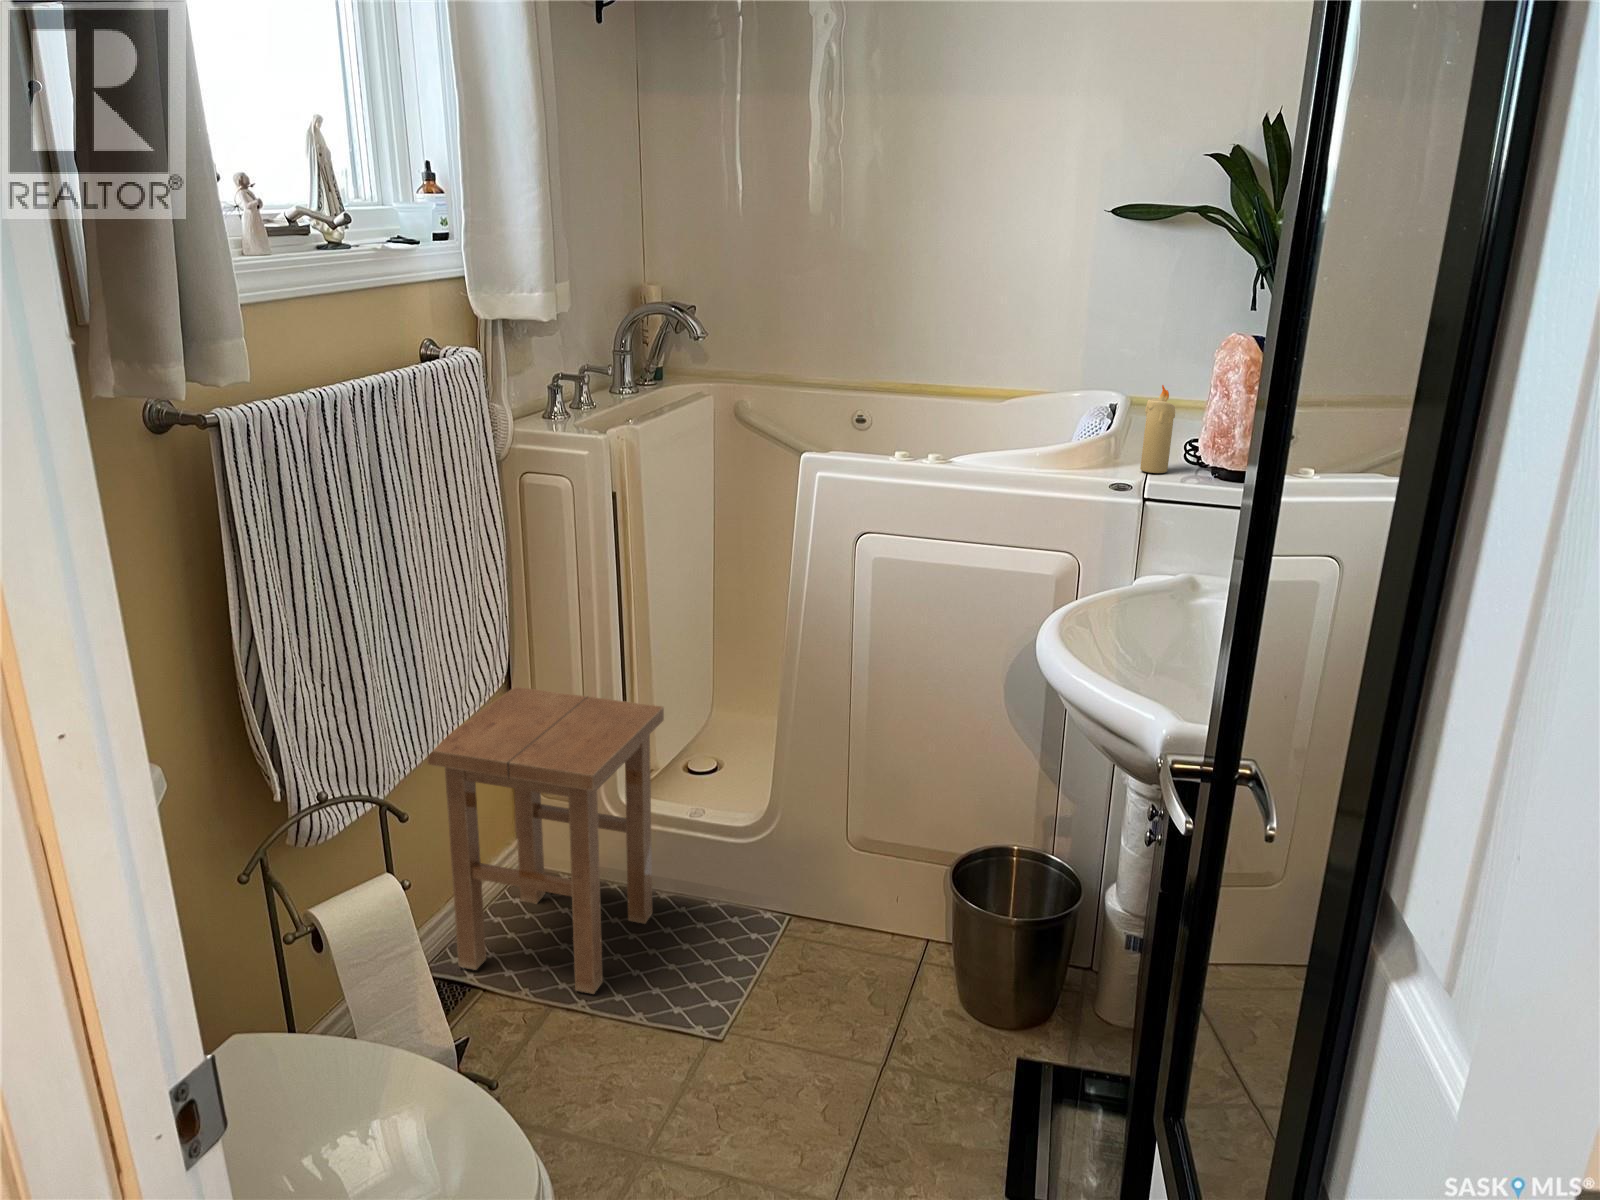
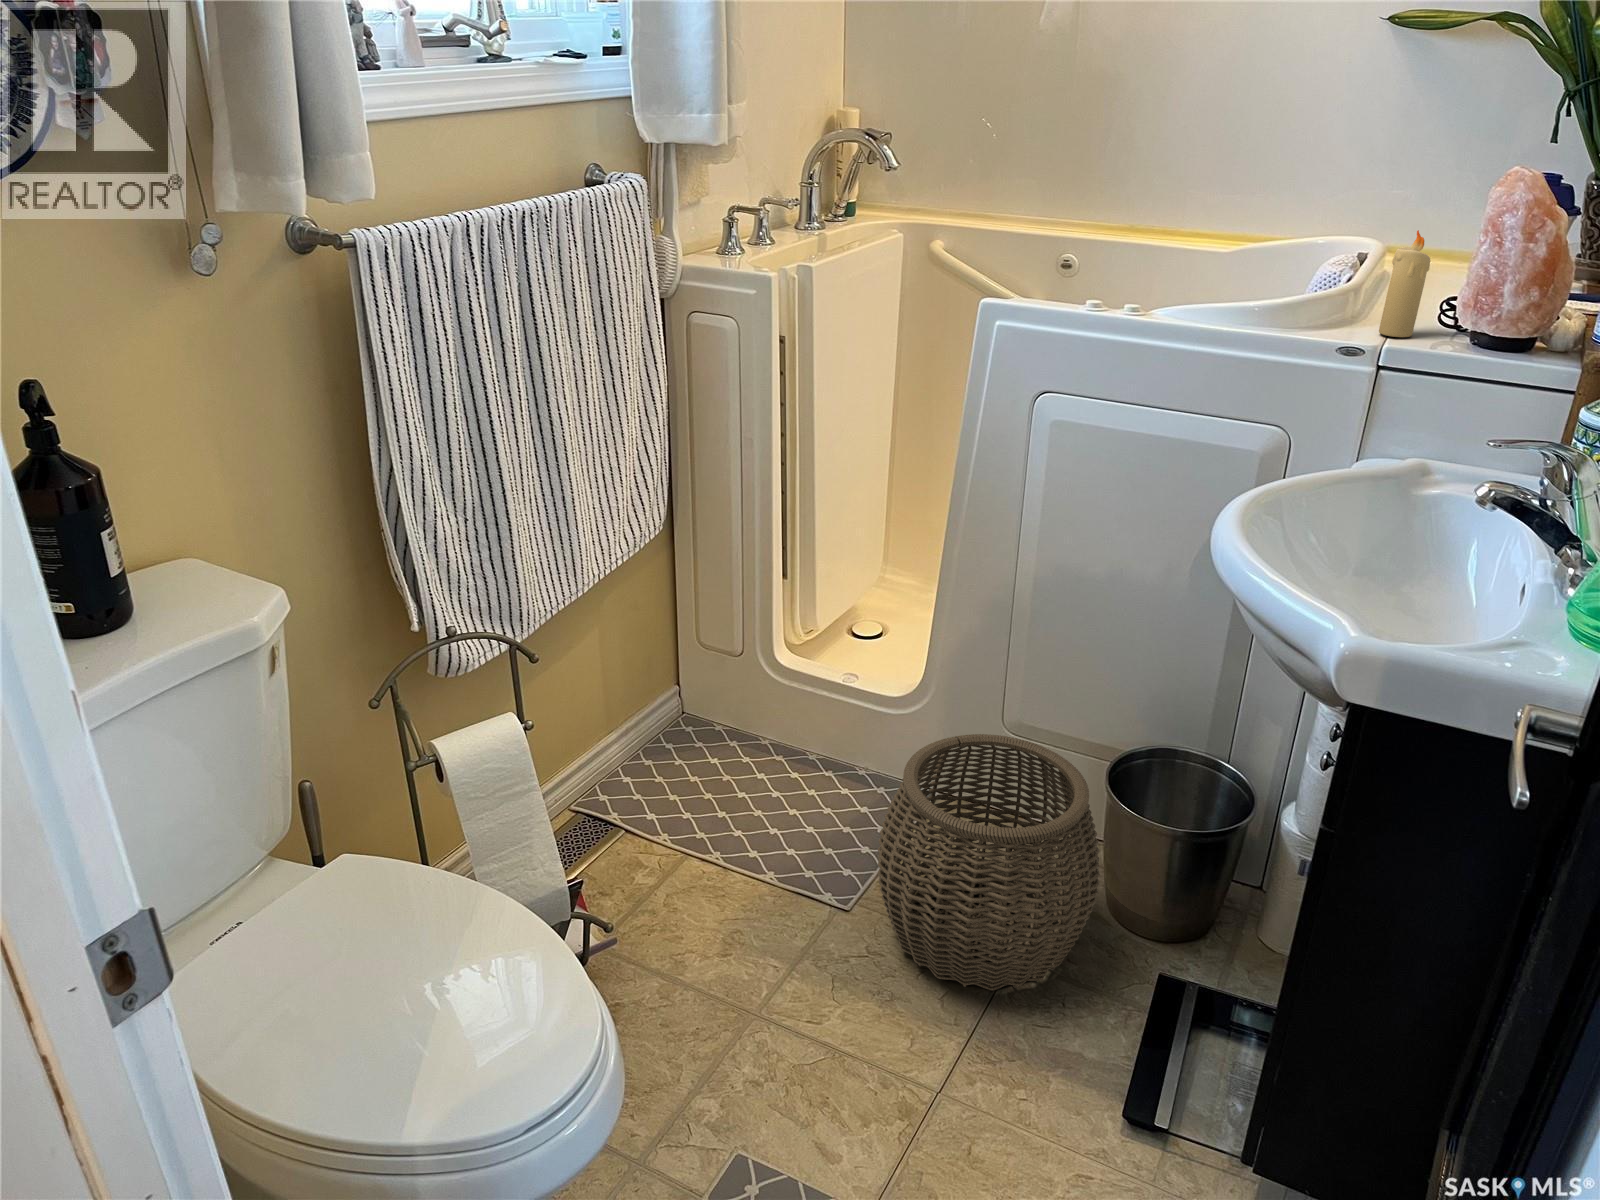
stool: present [427,687,664,994] -> none [576,534,821,849]
woven basket: none [745,852,956,1099] -> present [878,734,1100,990]

